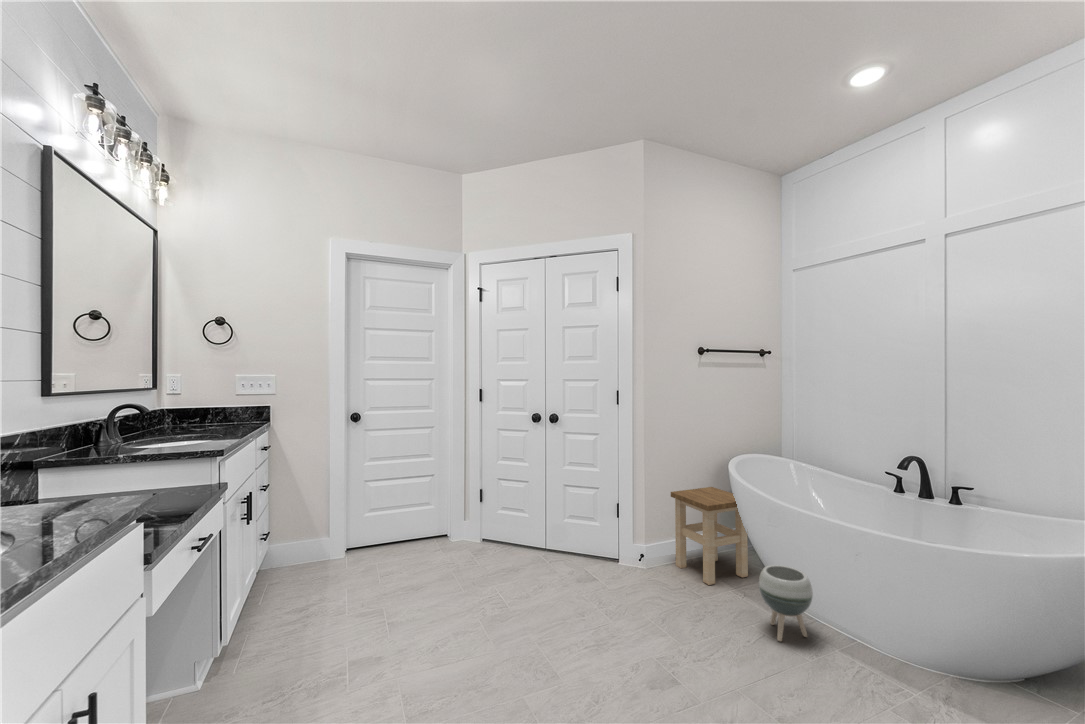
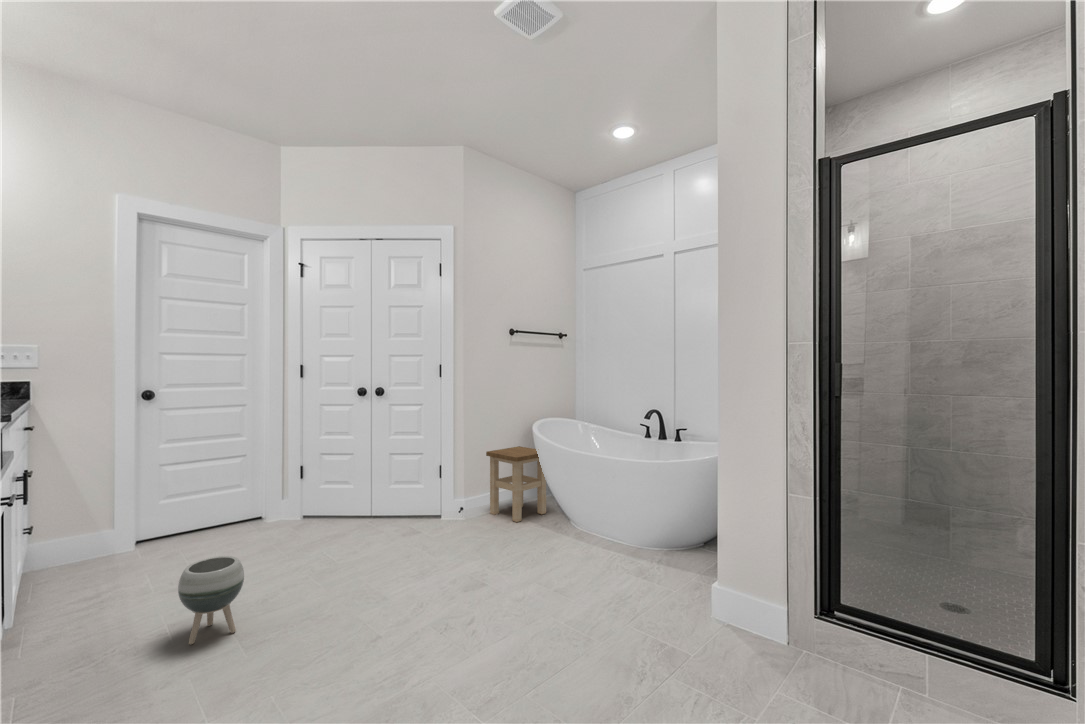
planter: present [758,565,813,641] -> present [178,556,244,645]

